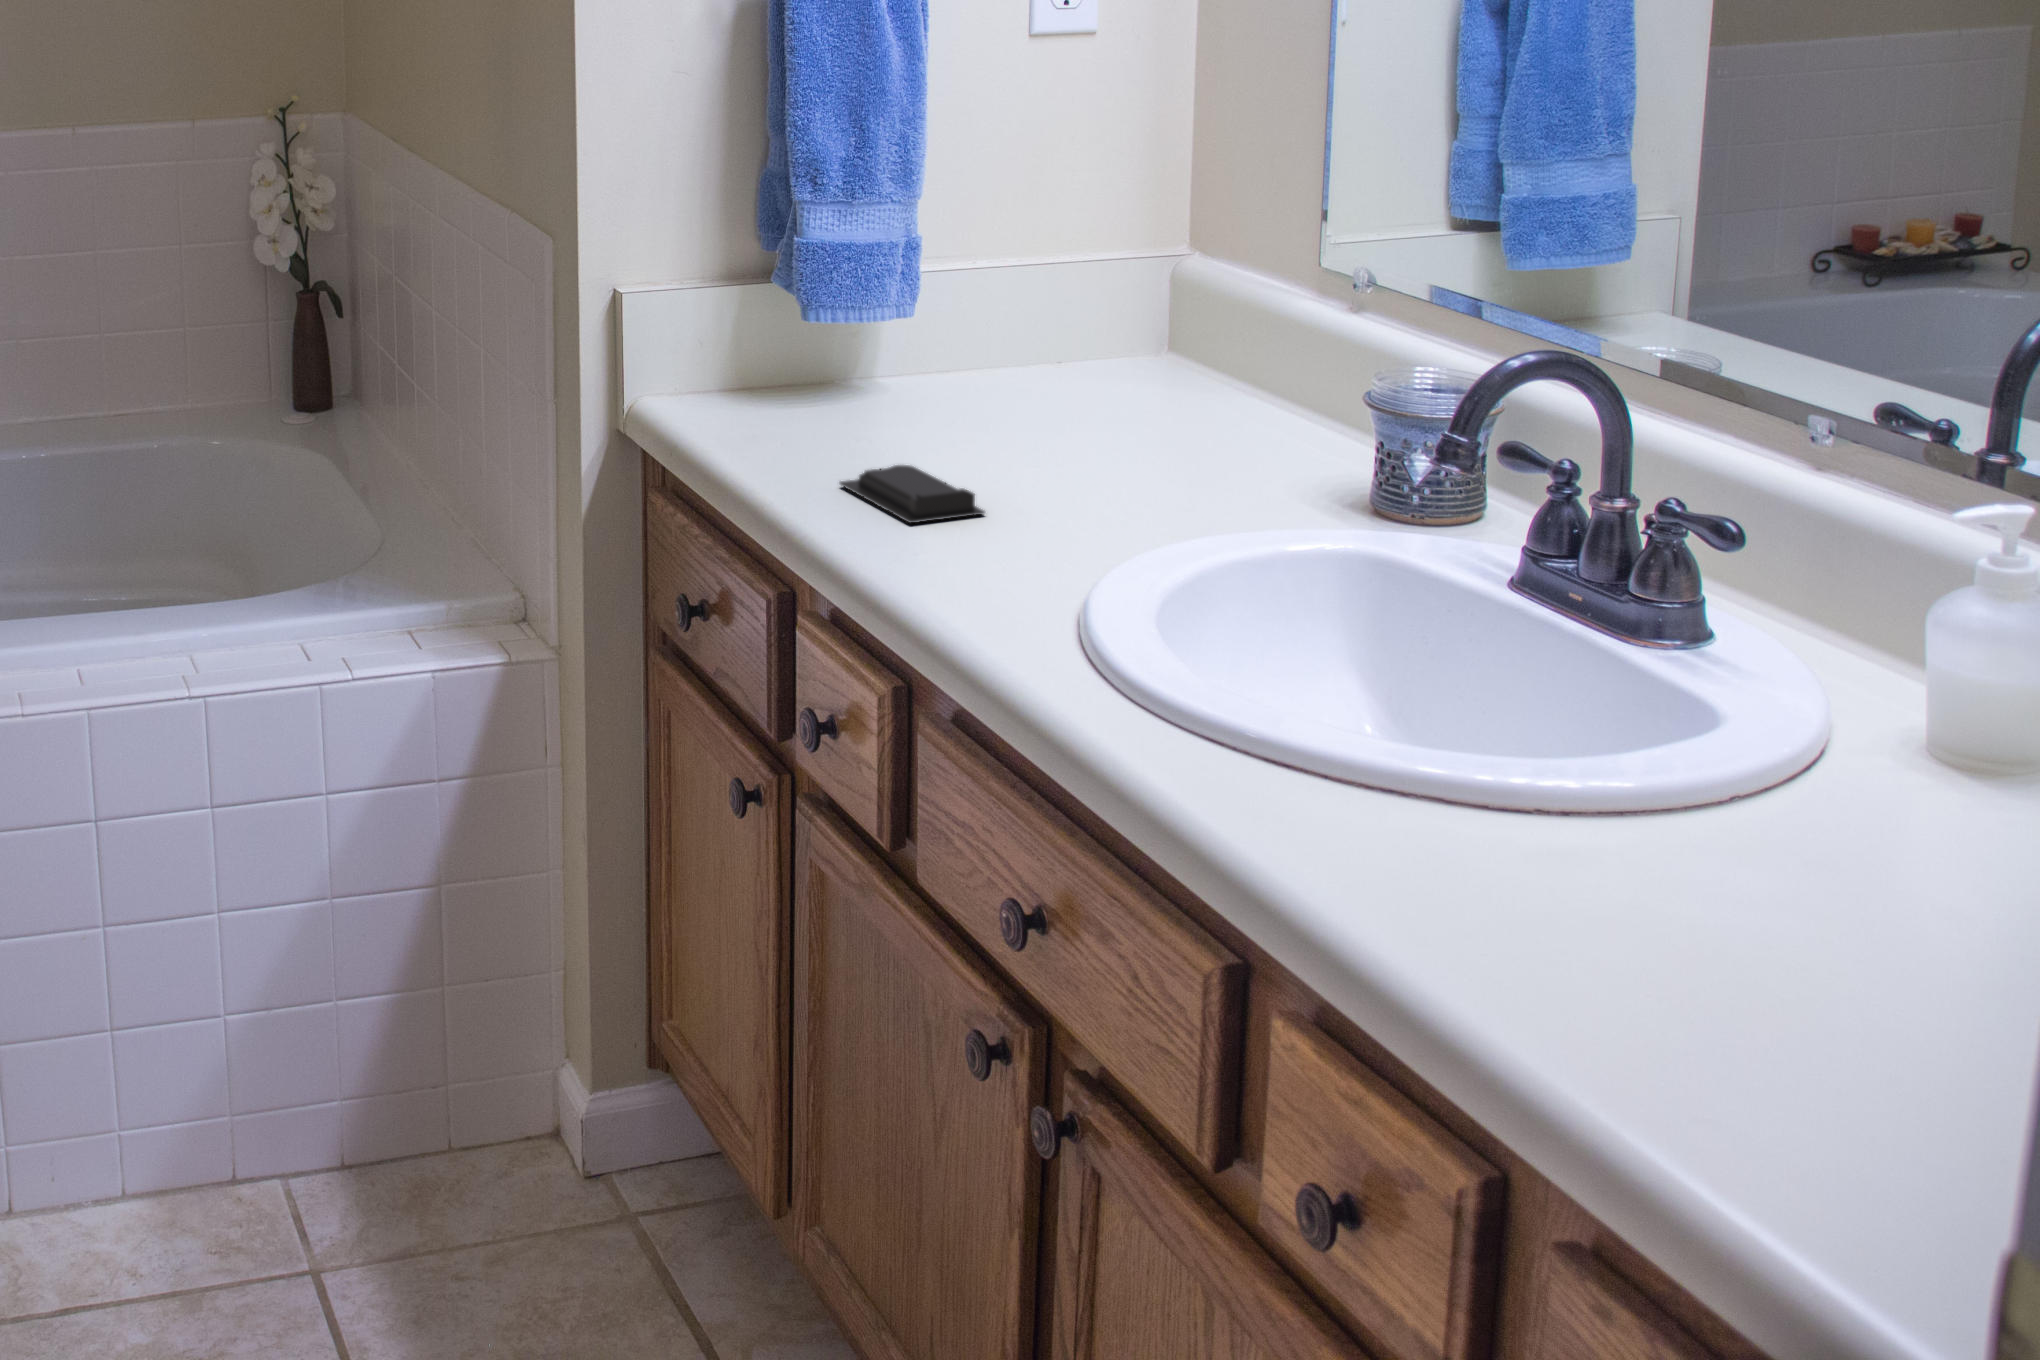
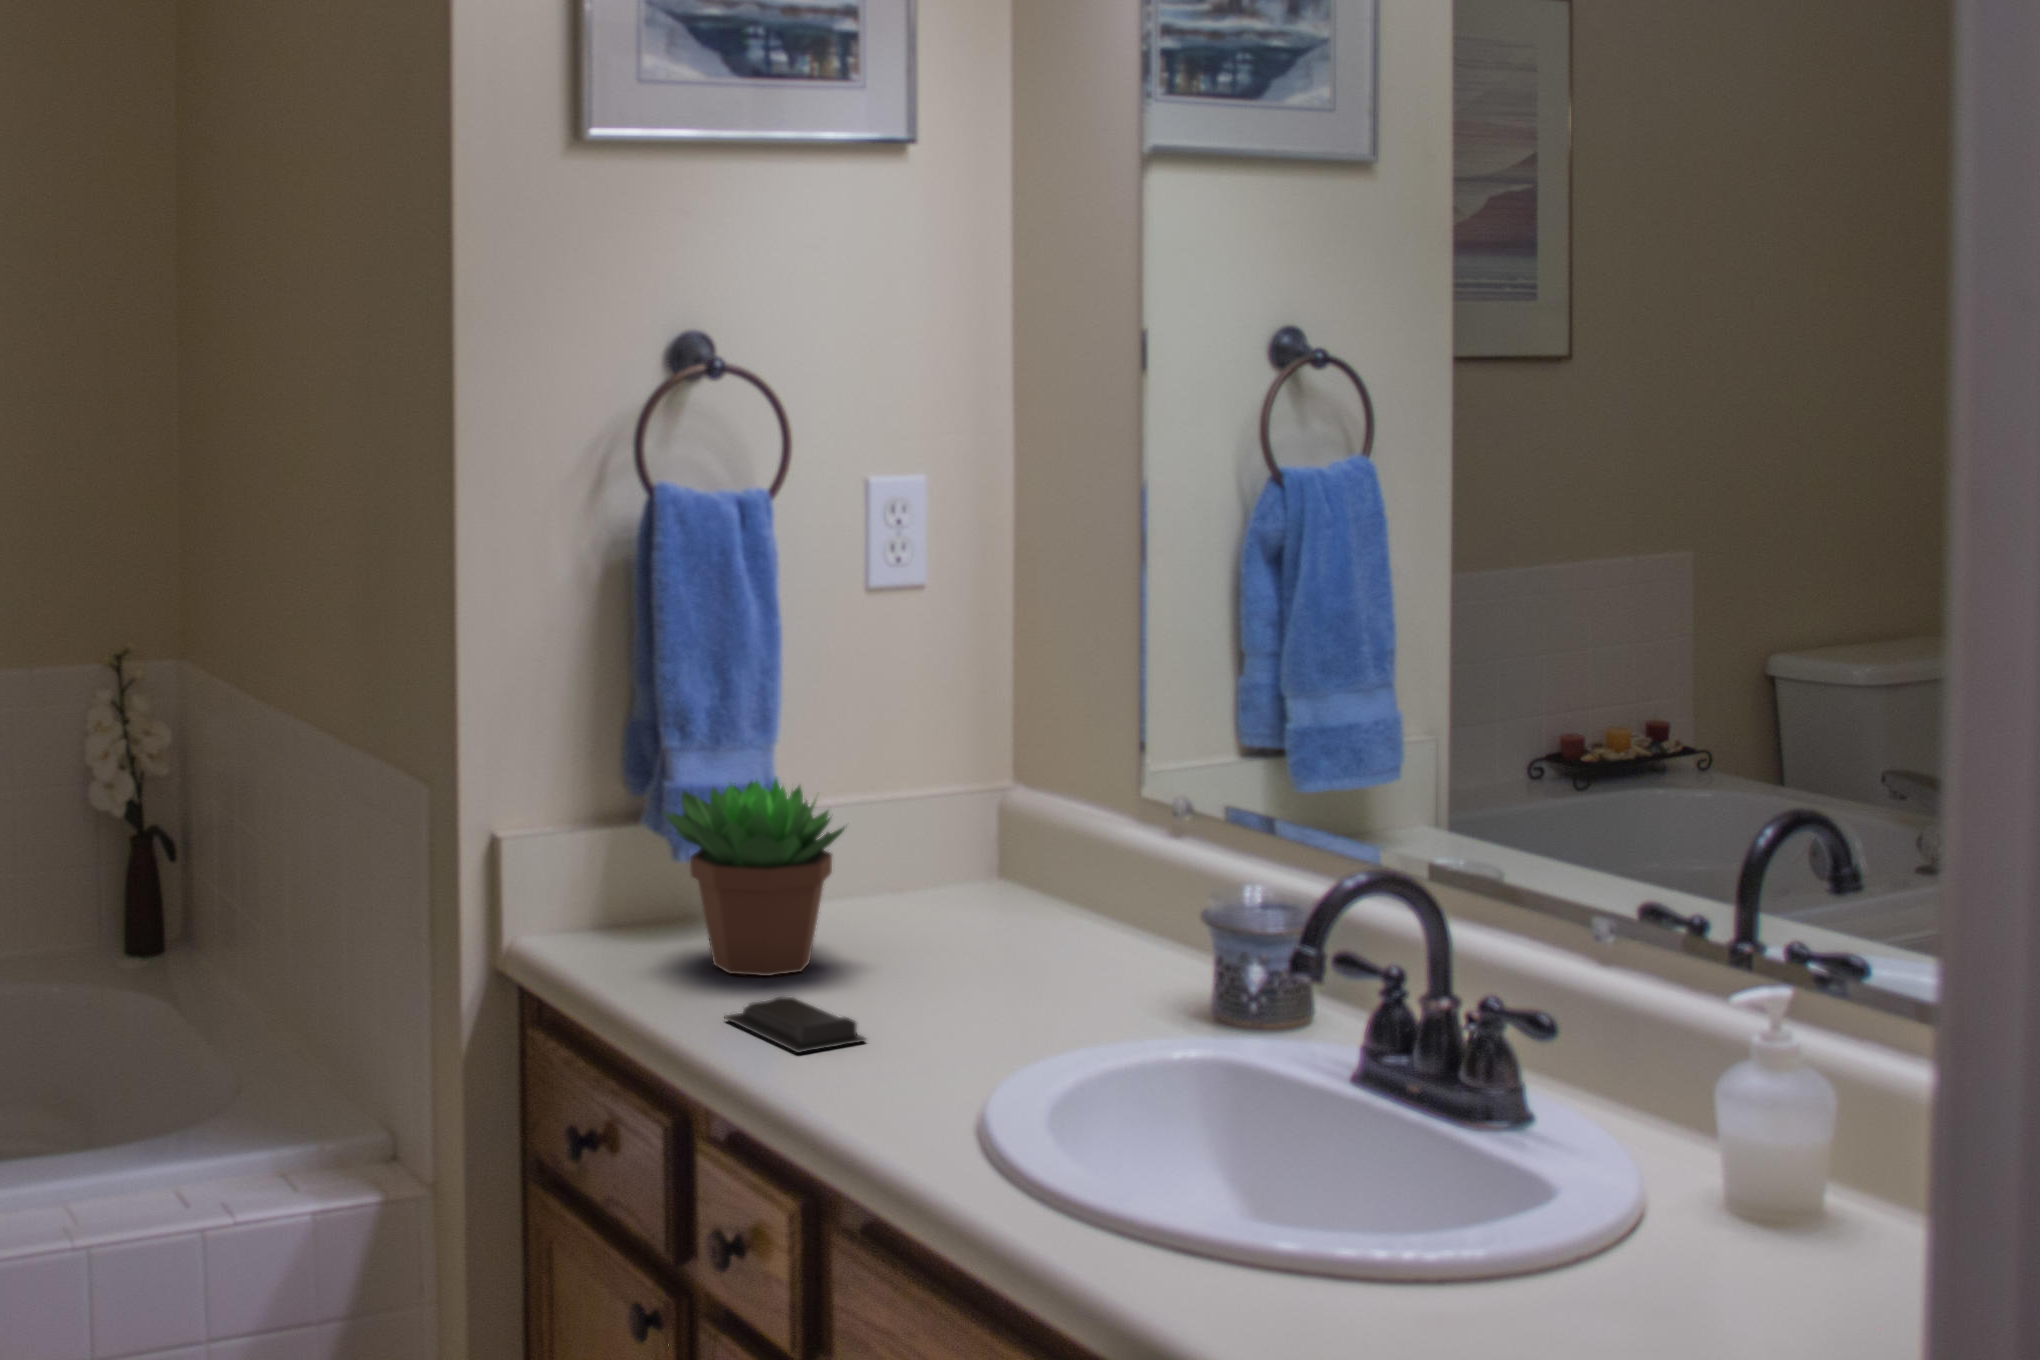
succulent plant: none [785,236,986,442] -> present [662,780,845,976]

